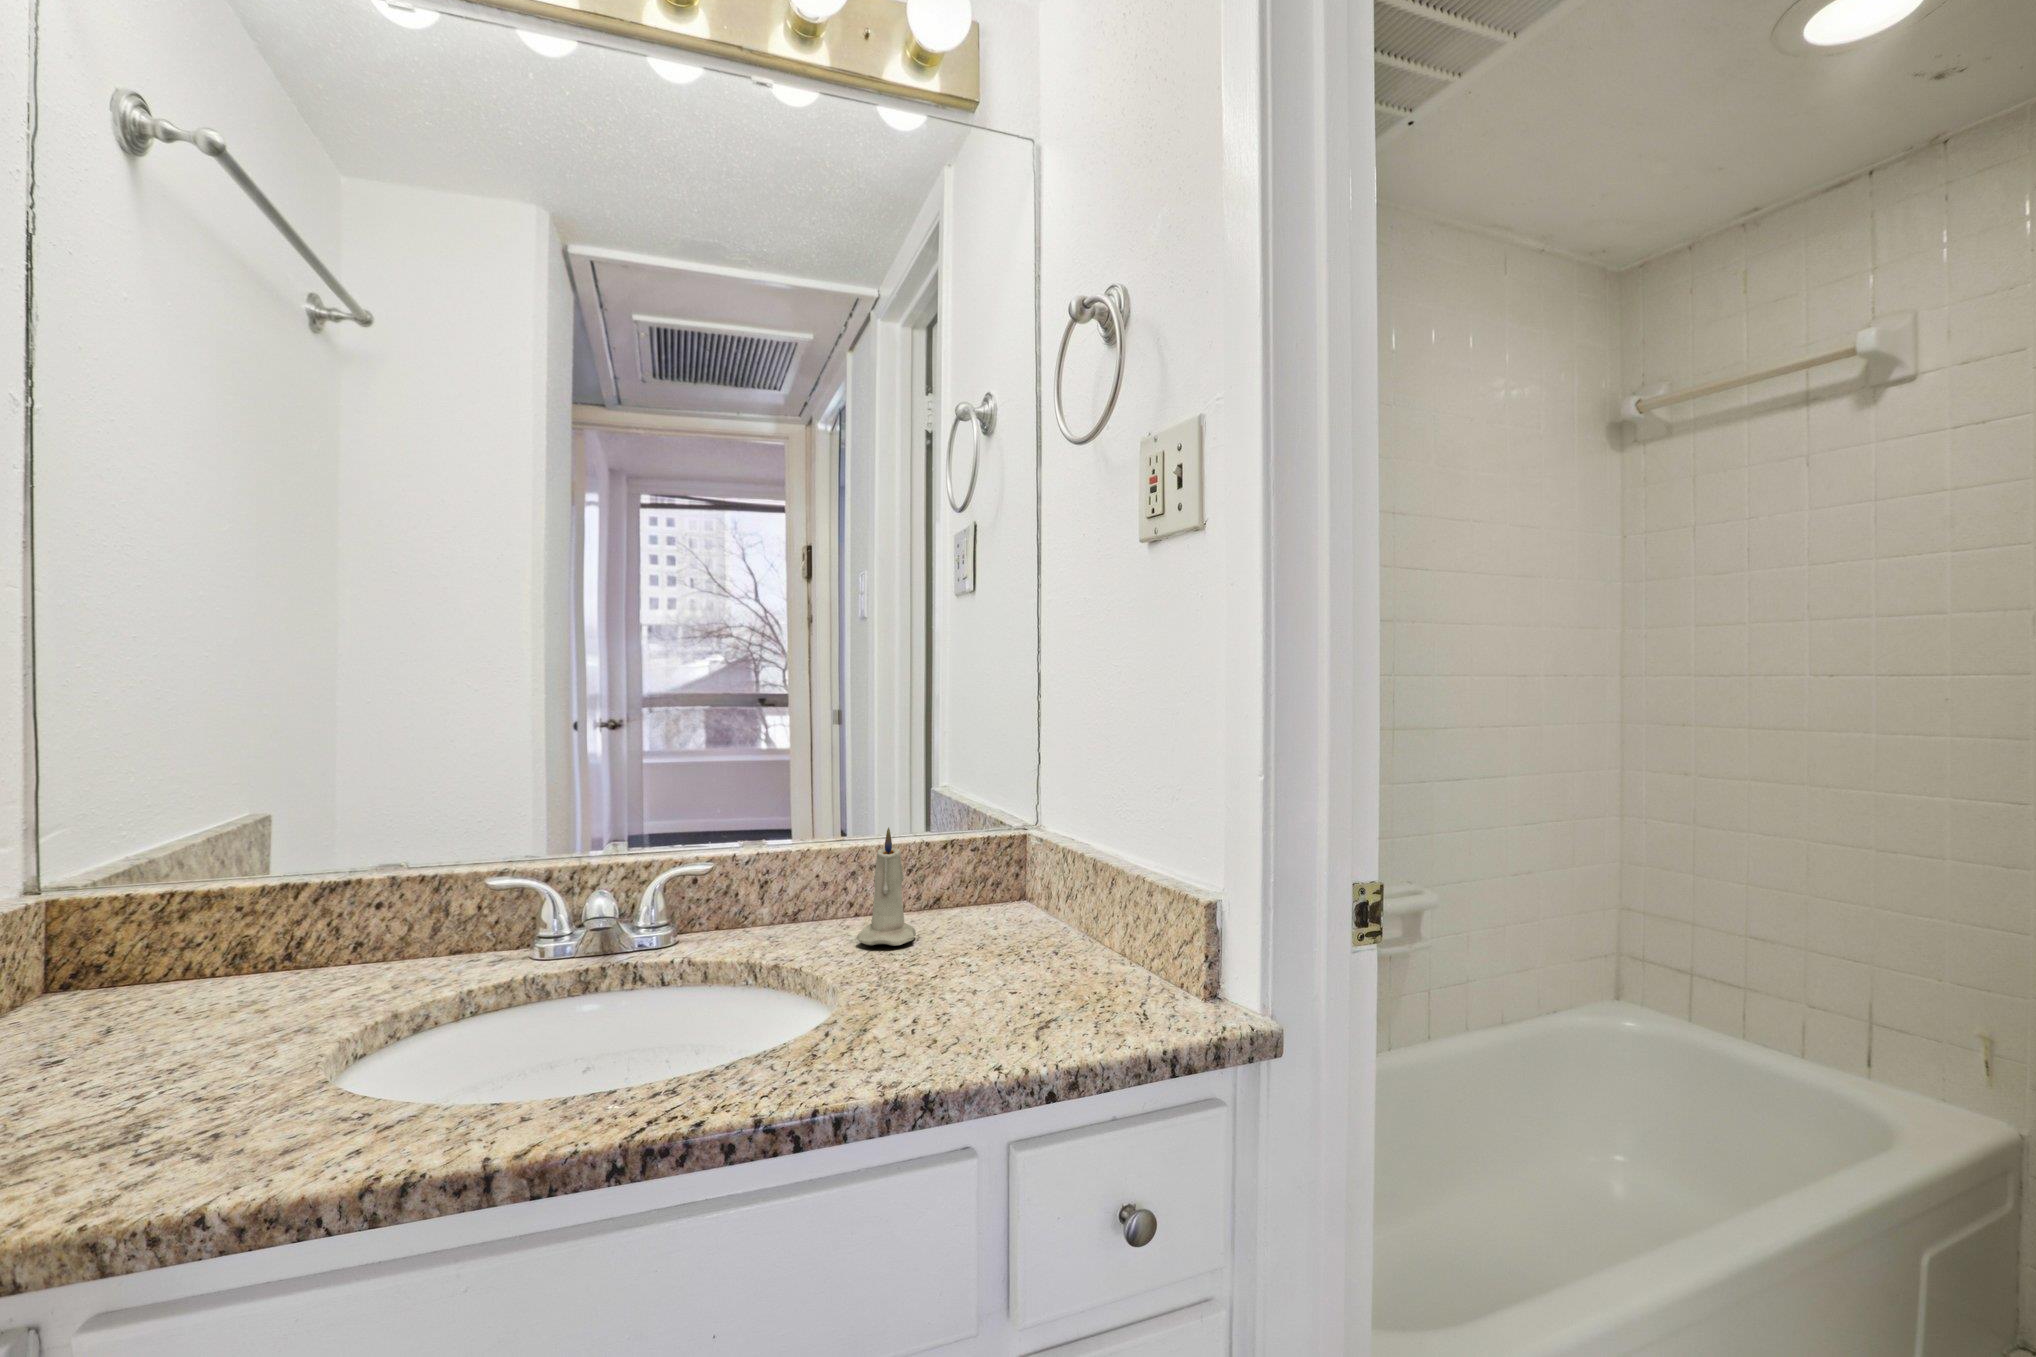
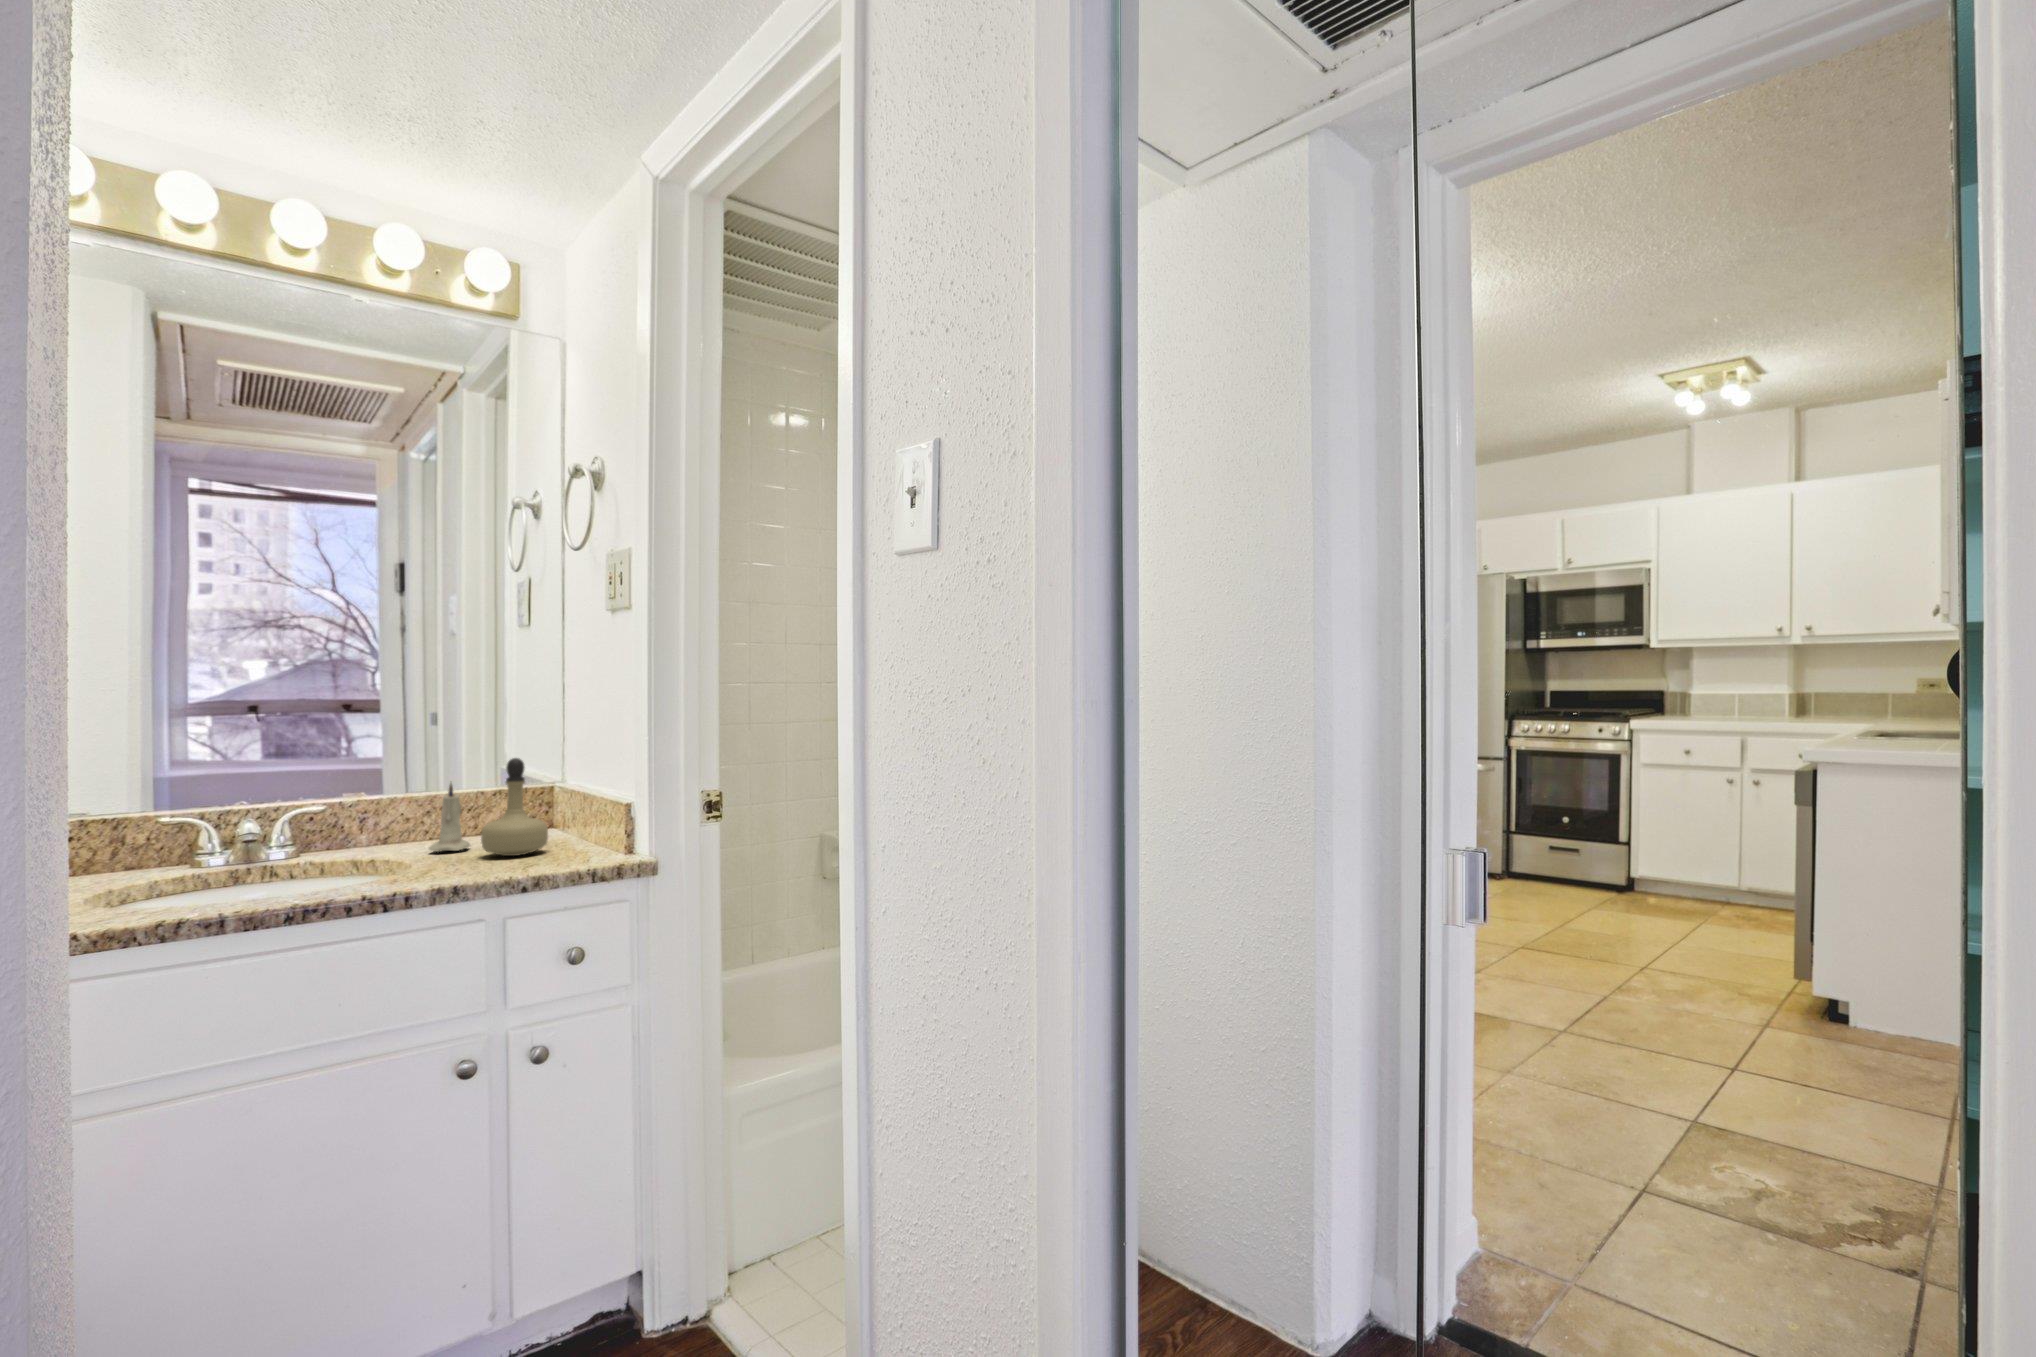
perfume bottle: none [940,798,1046,975] -> present [481,758,548,856]

